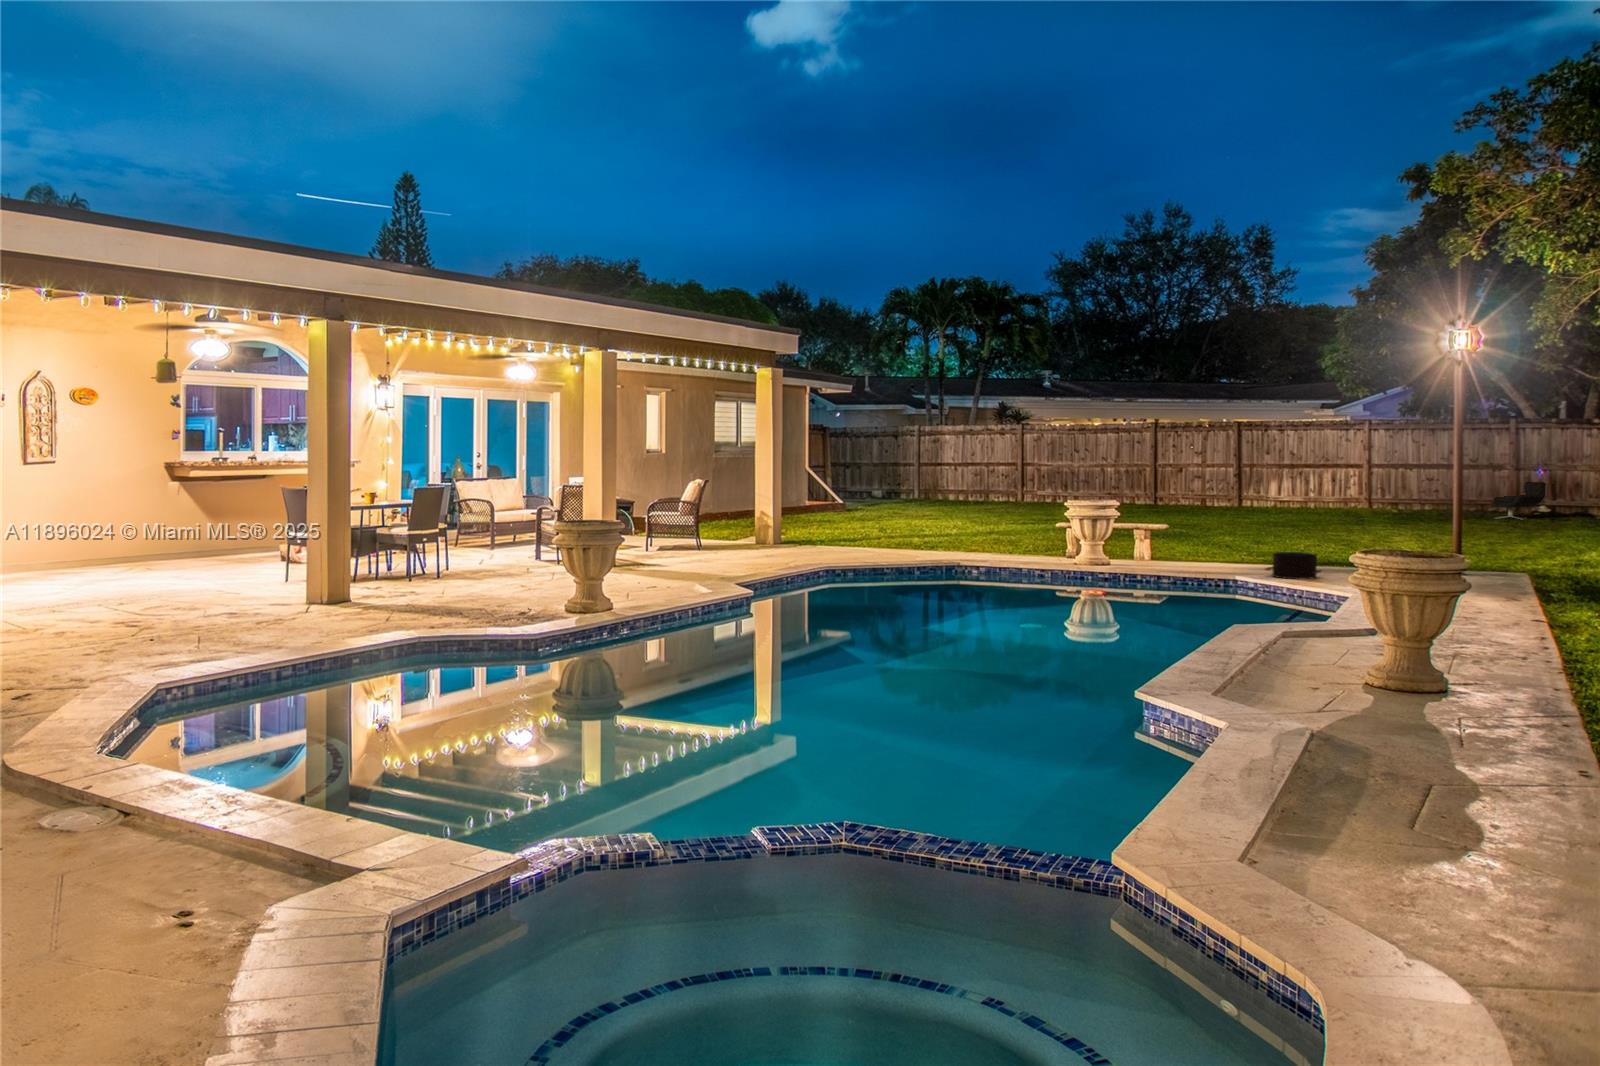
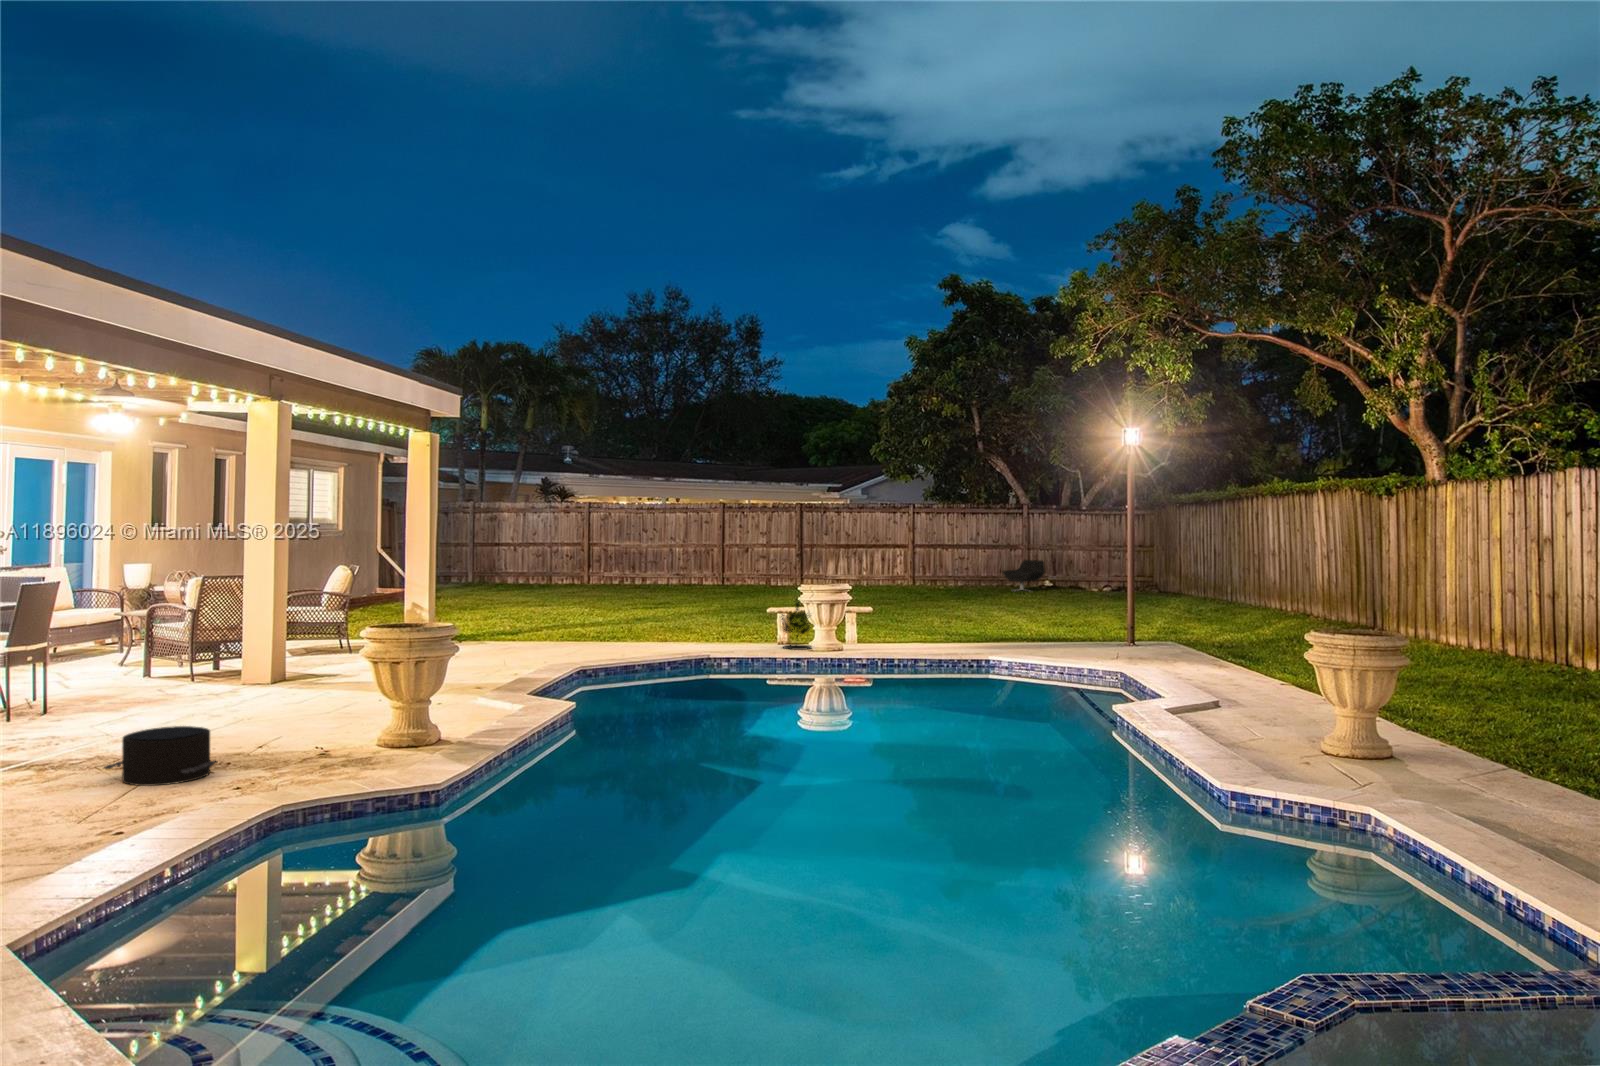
potted tree: none [1050,510,1086,563] -> present [781,599,811,650]
pouf: present [1265,552,1321,579] -> present [104,726,215,786]

